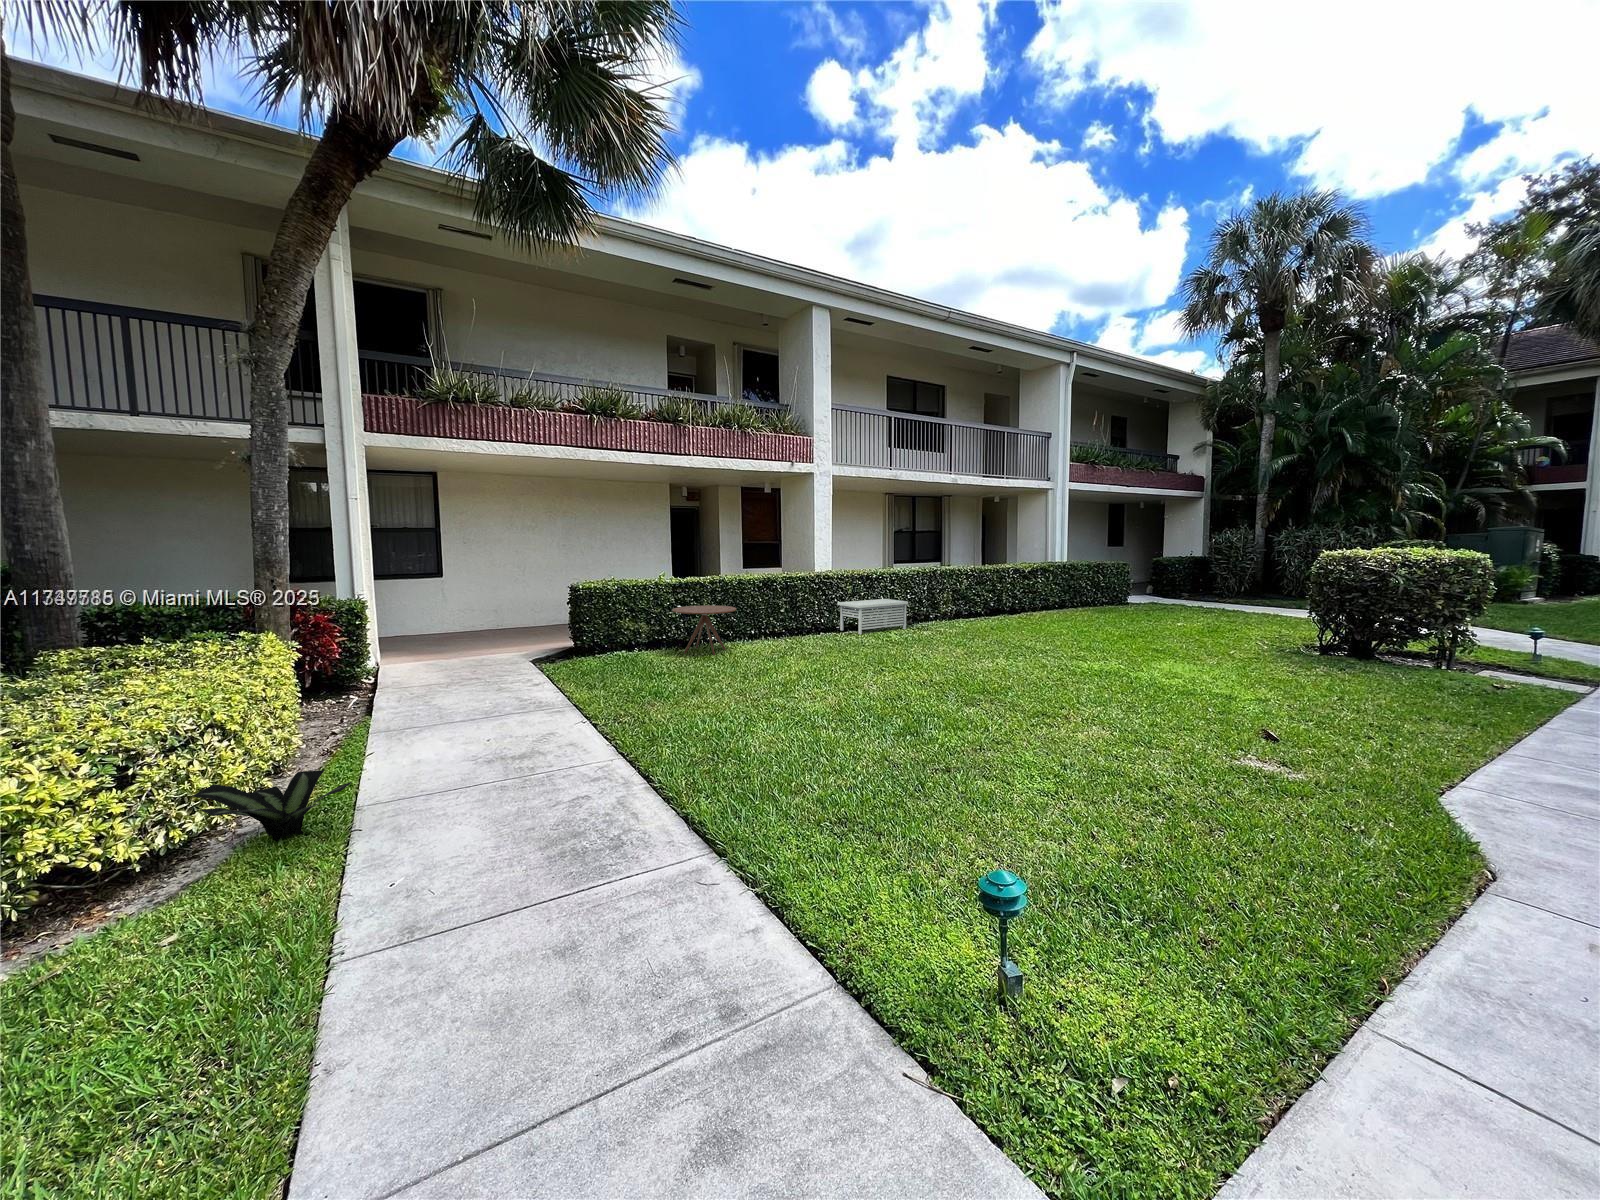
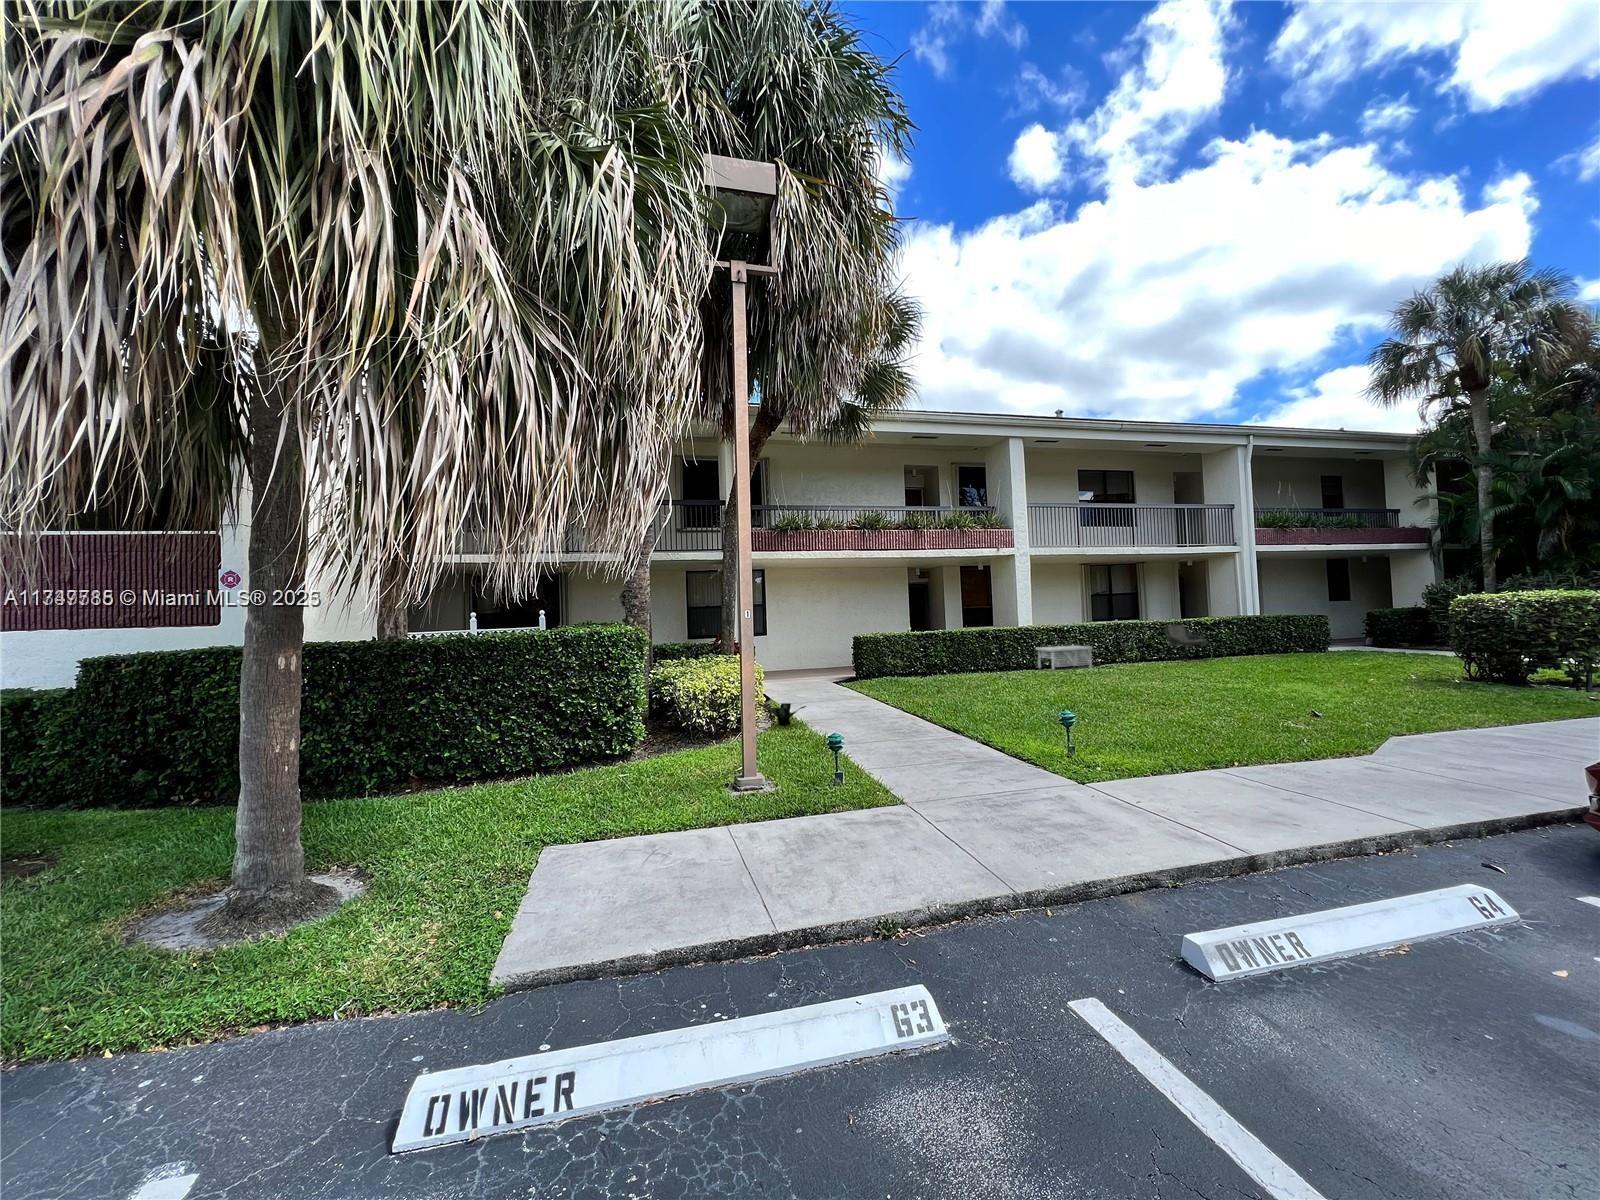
lounge chair: none [981,572,1031,618] -> present [1165,625,1208,660]
round table: present [672,605,737,655] -> none [919,648,961,679]

